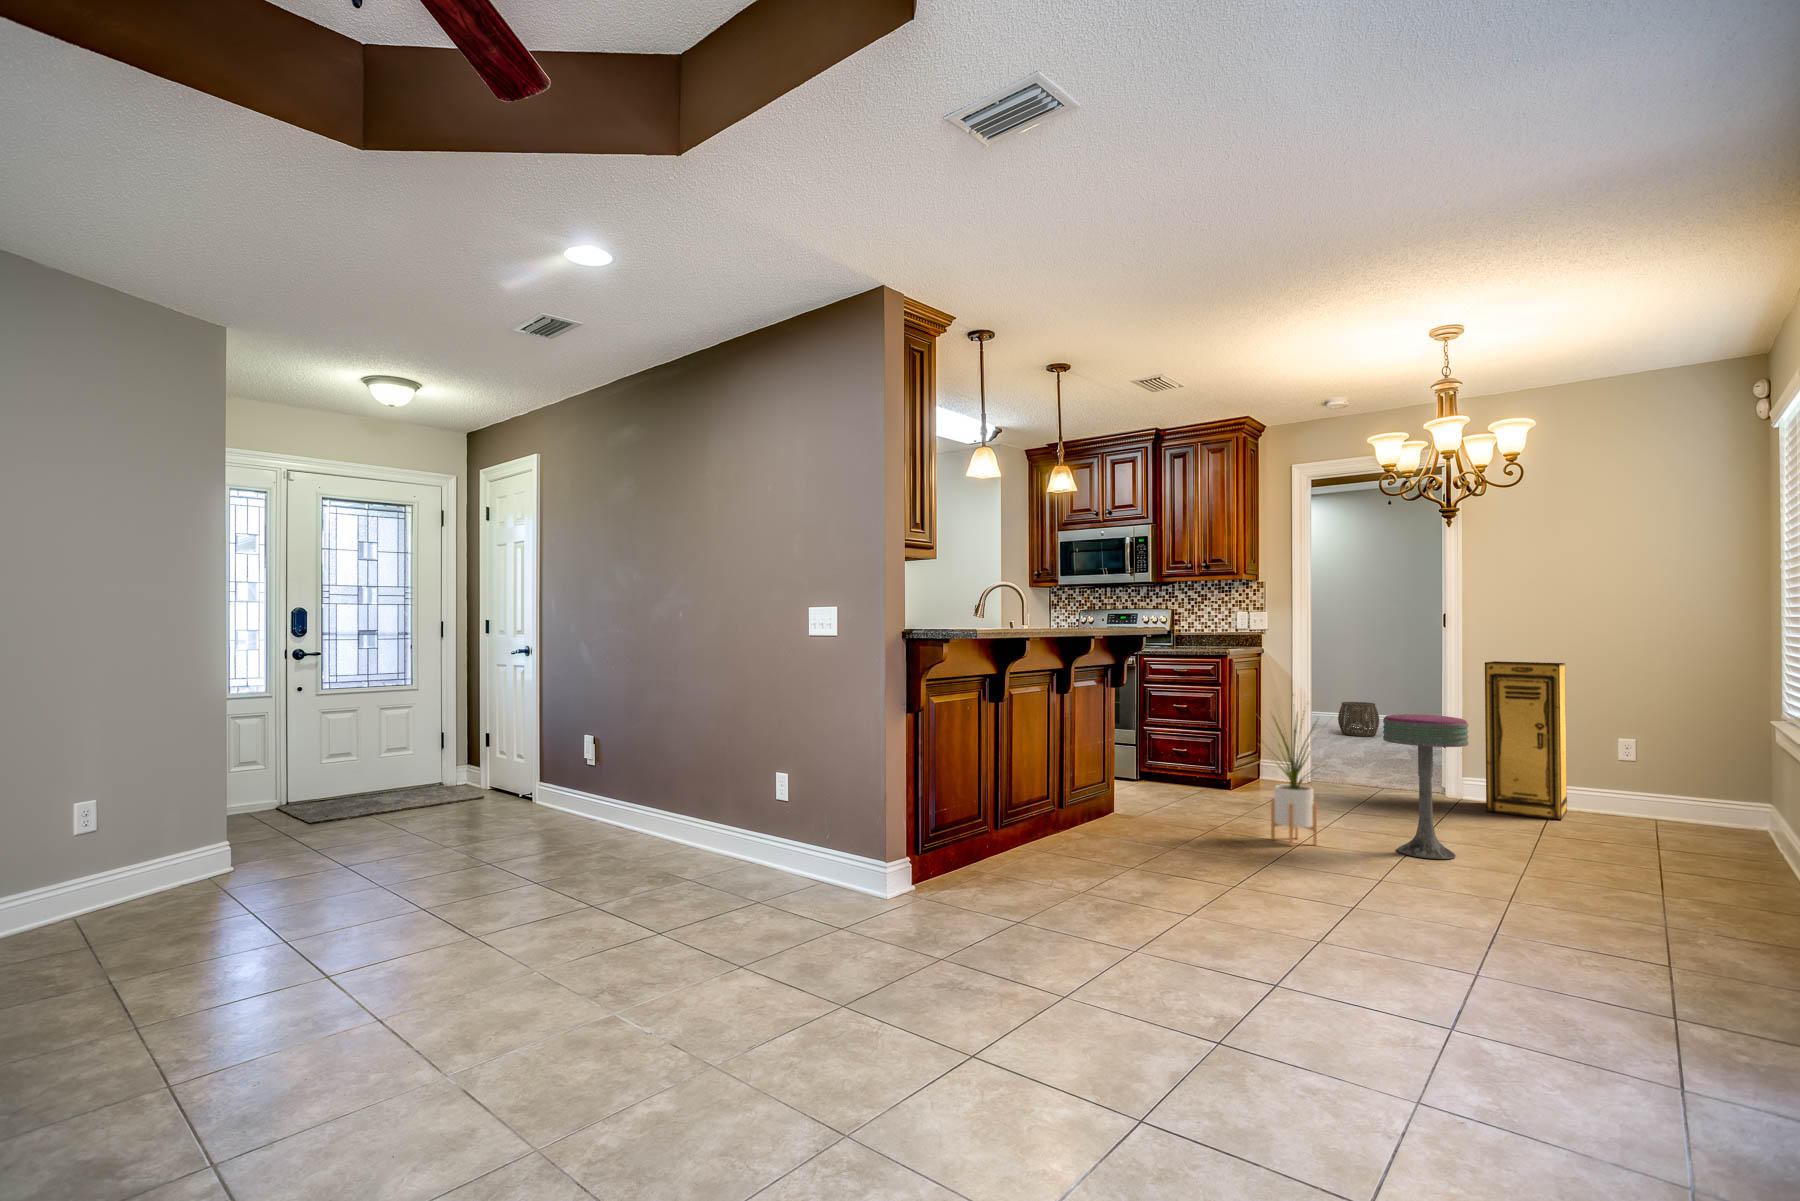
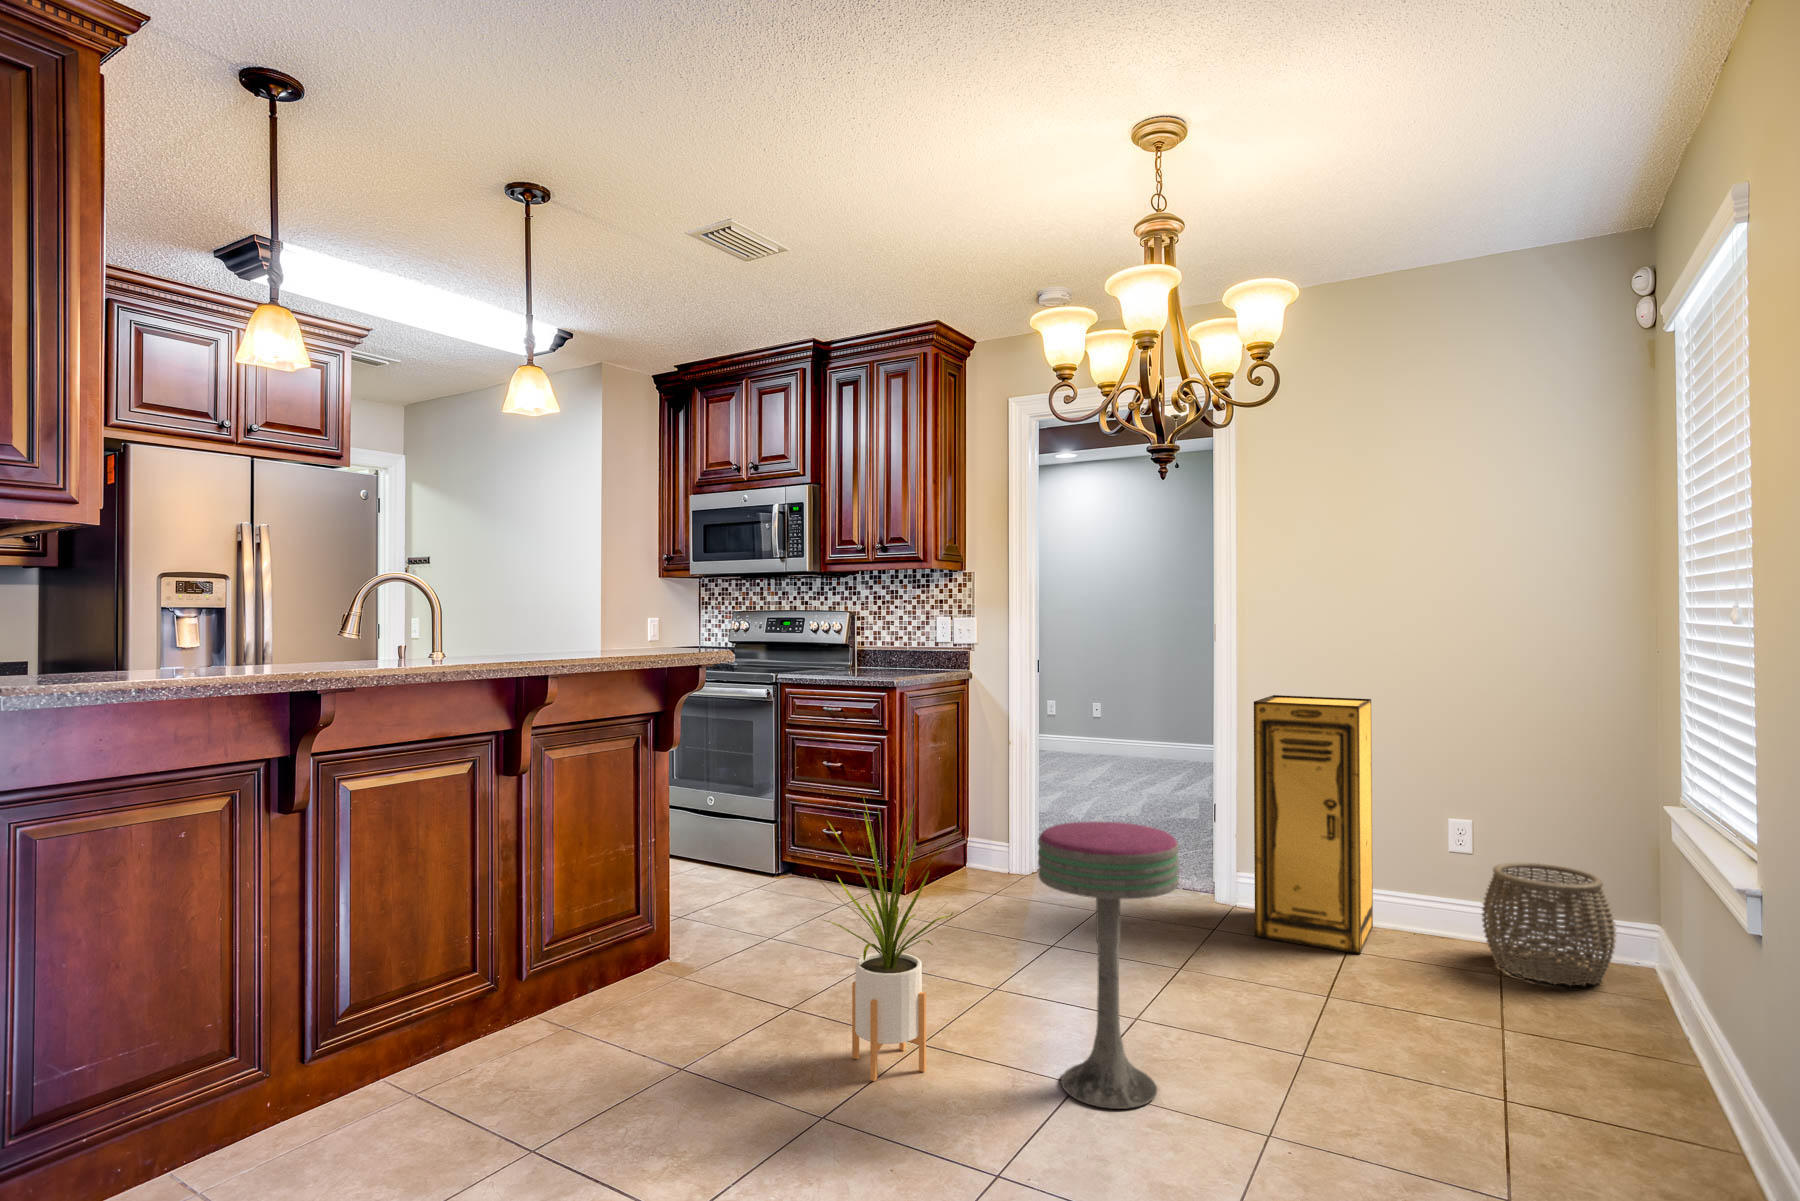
woven basket: present [1338,702,1380,737] -> present [1482,863,1616,986]

